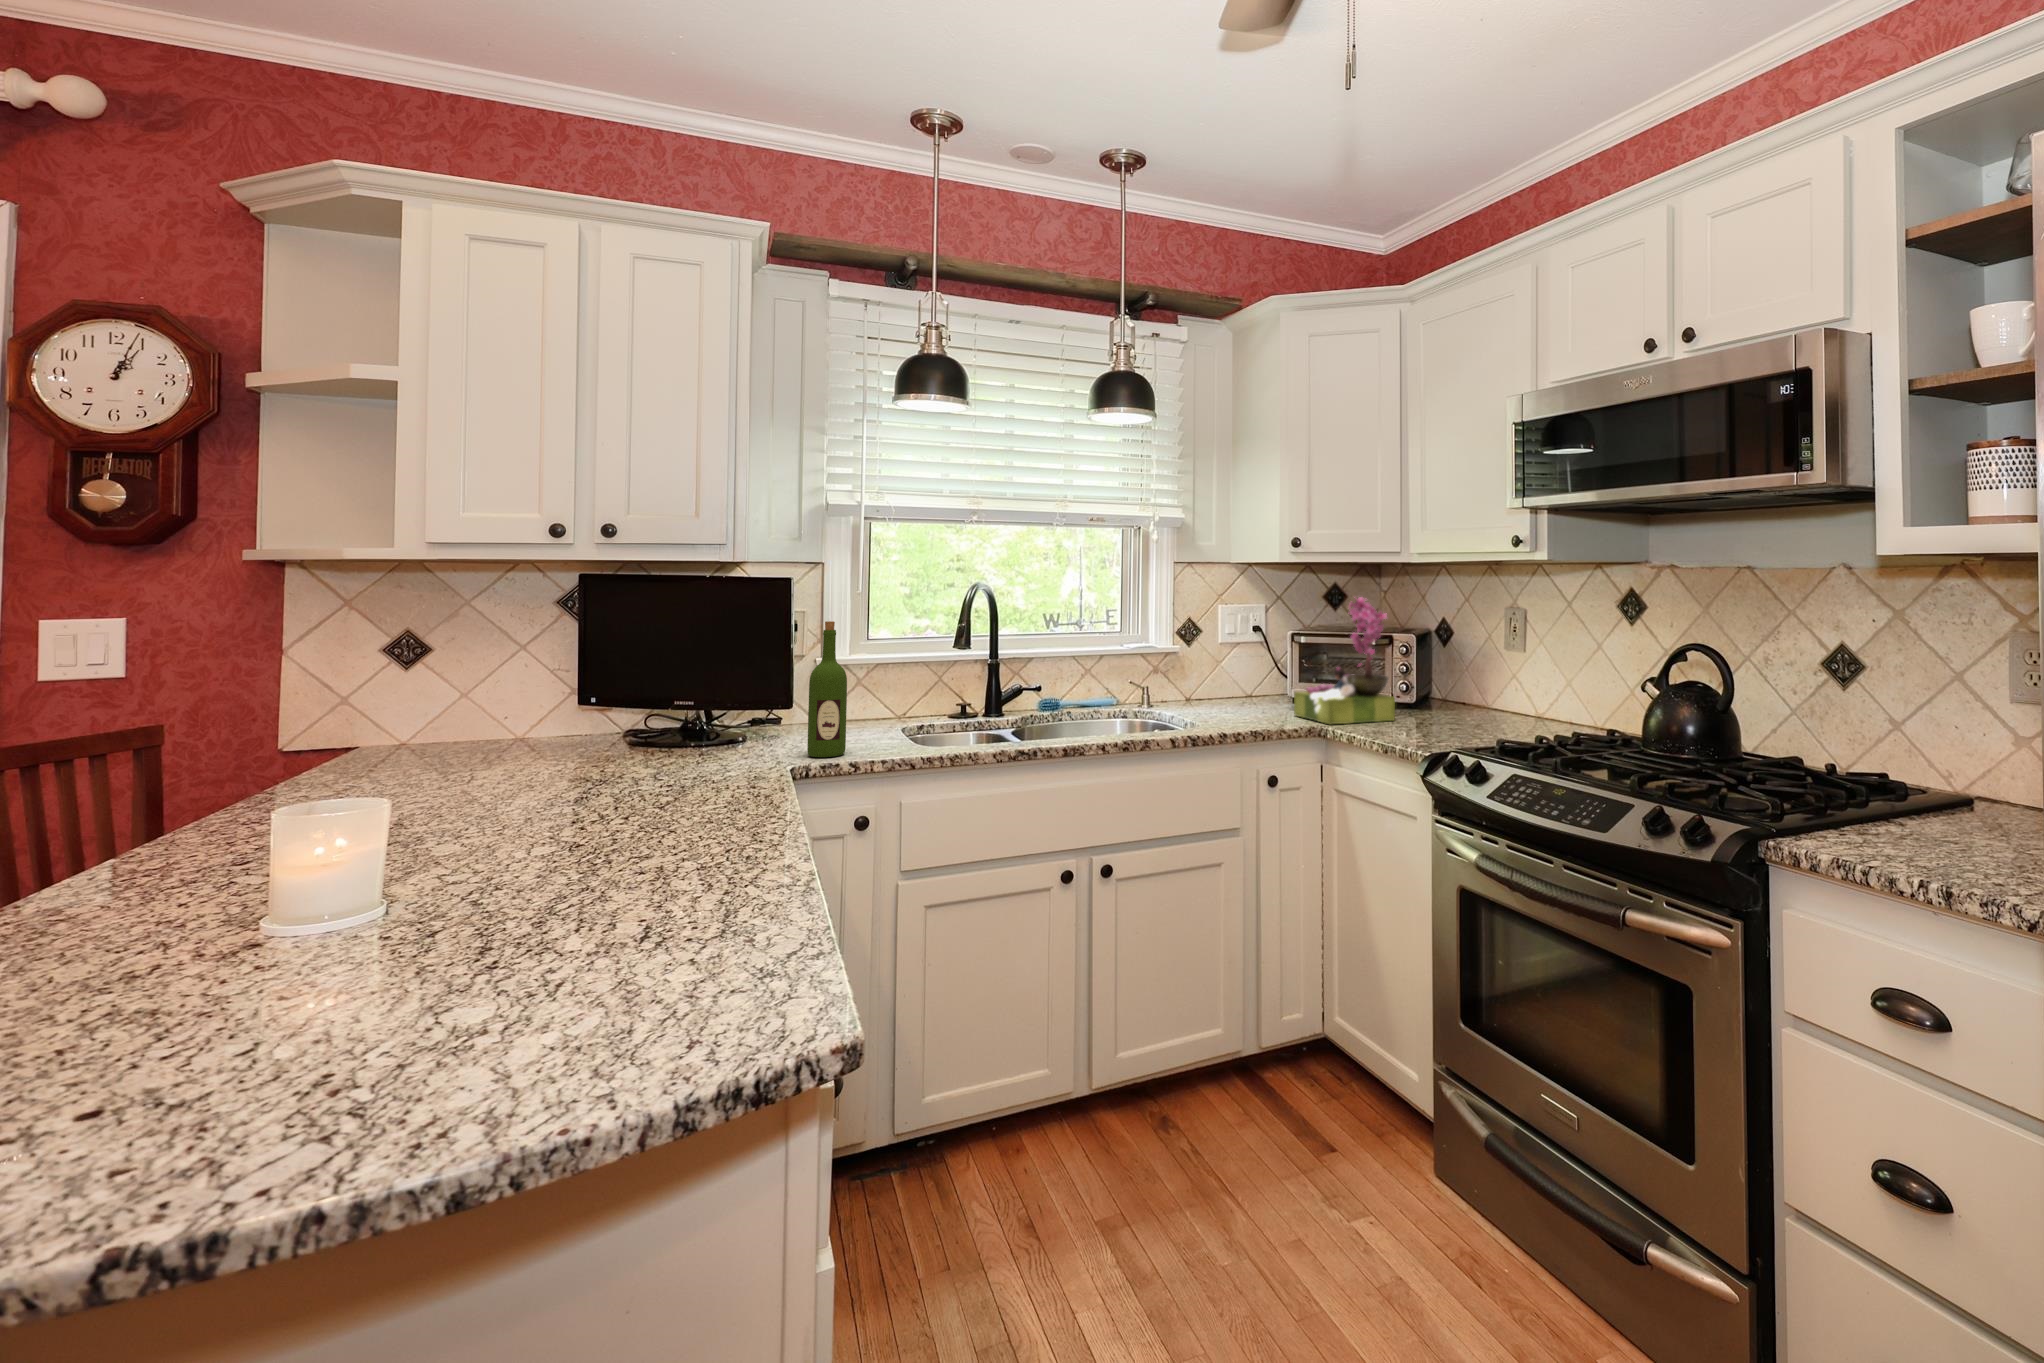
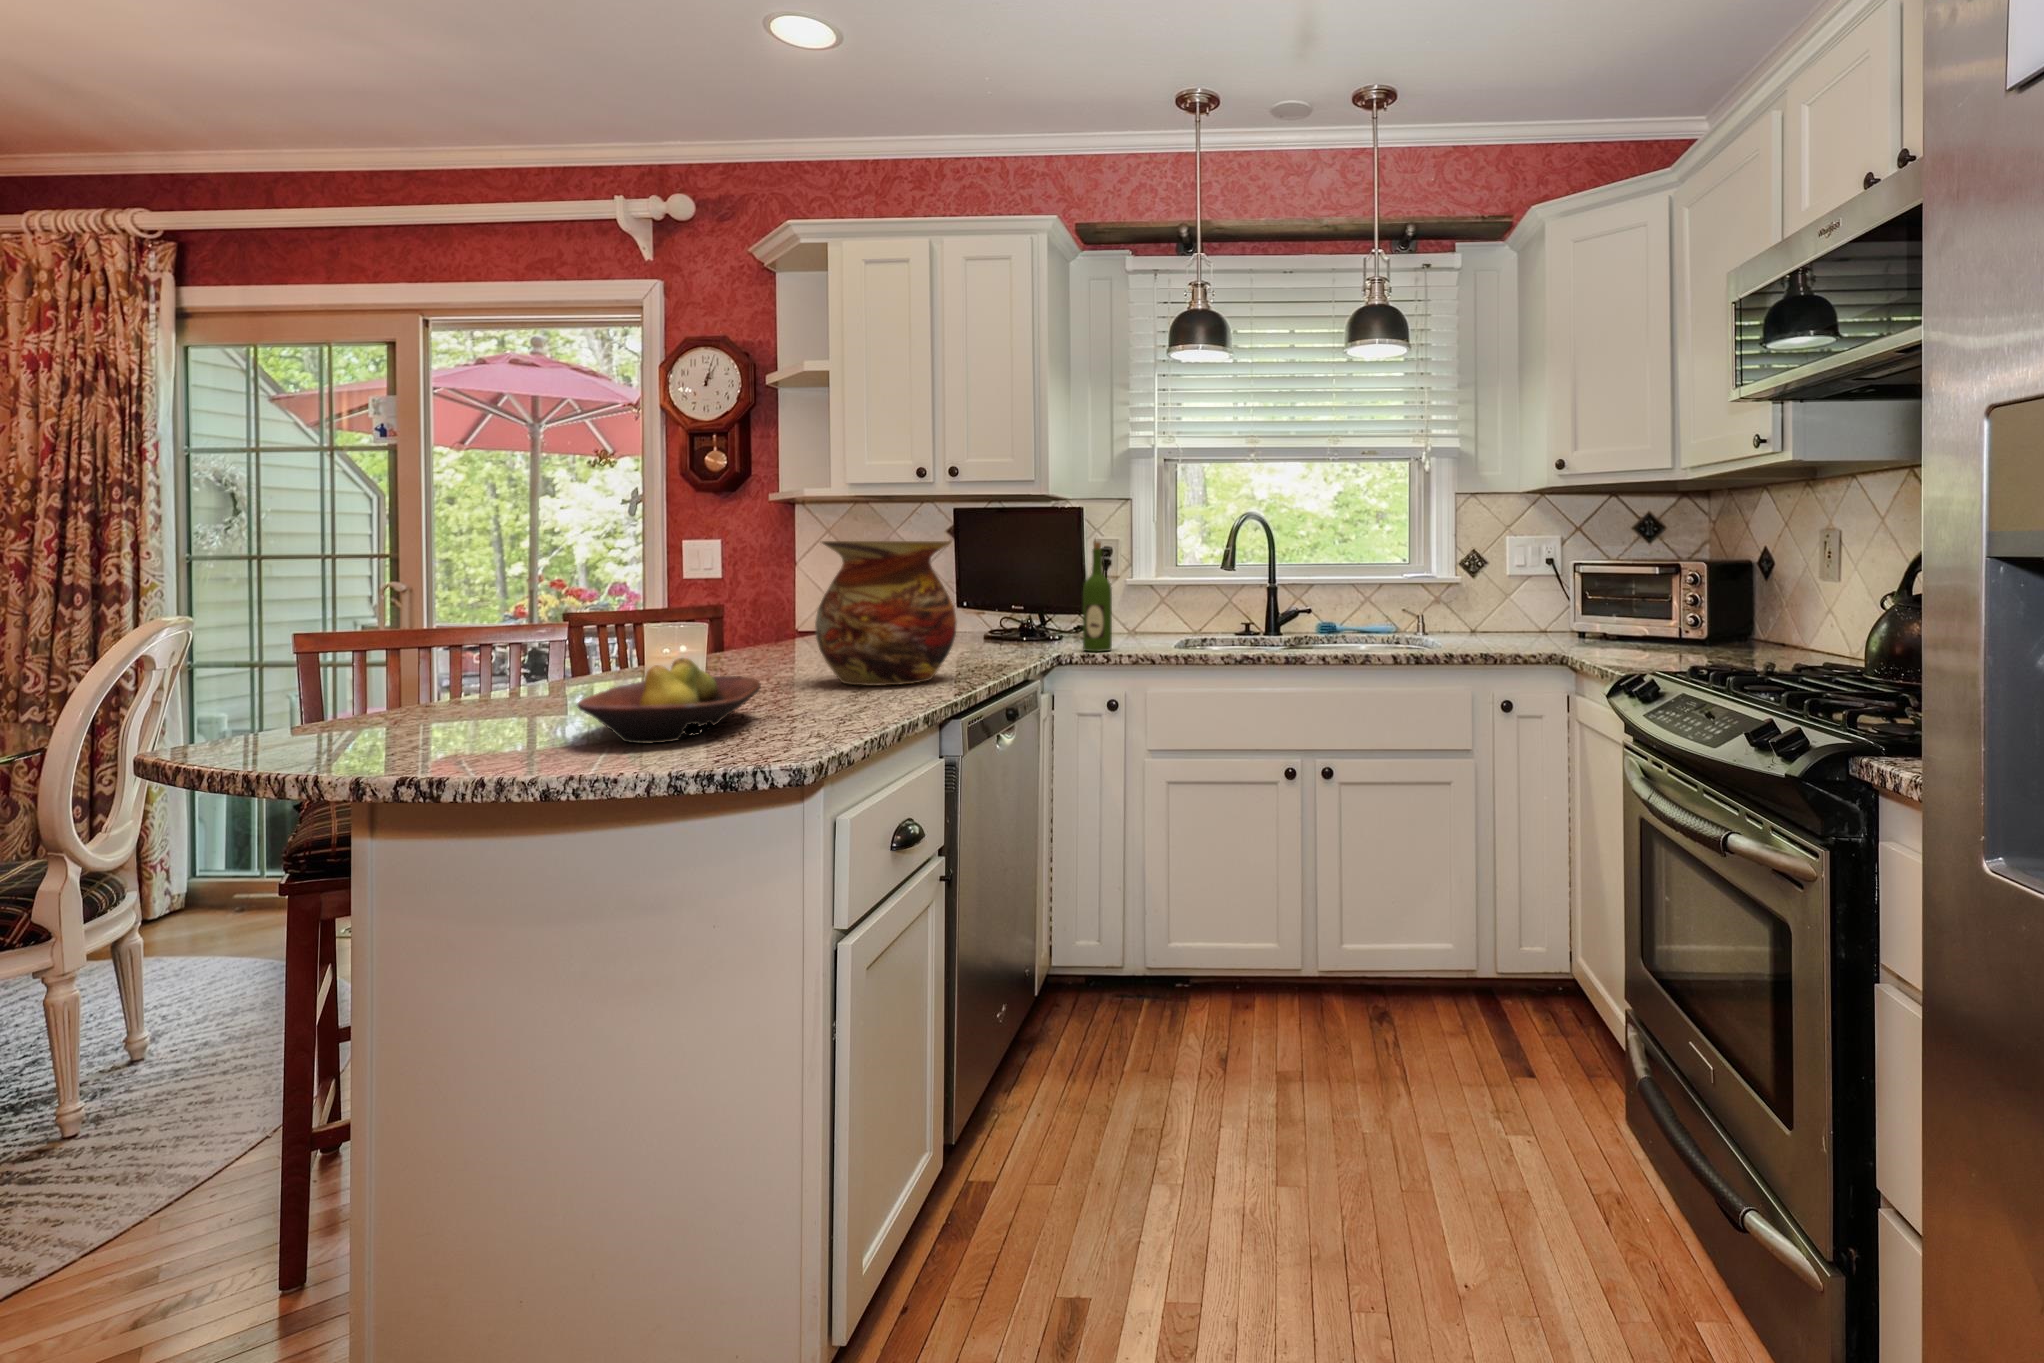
flower arrangement: present [1294,597,1395,724] -> none [1554,520,1655,653]
vase: none [526,637,743,852] -> present [815,541,957,685]
fruit bowl: none [307,867,620,1040] -> present [577,658,761,743]

